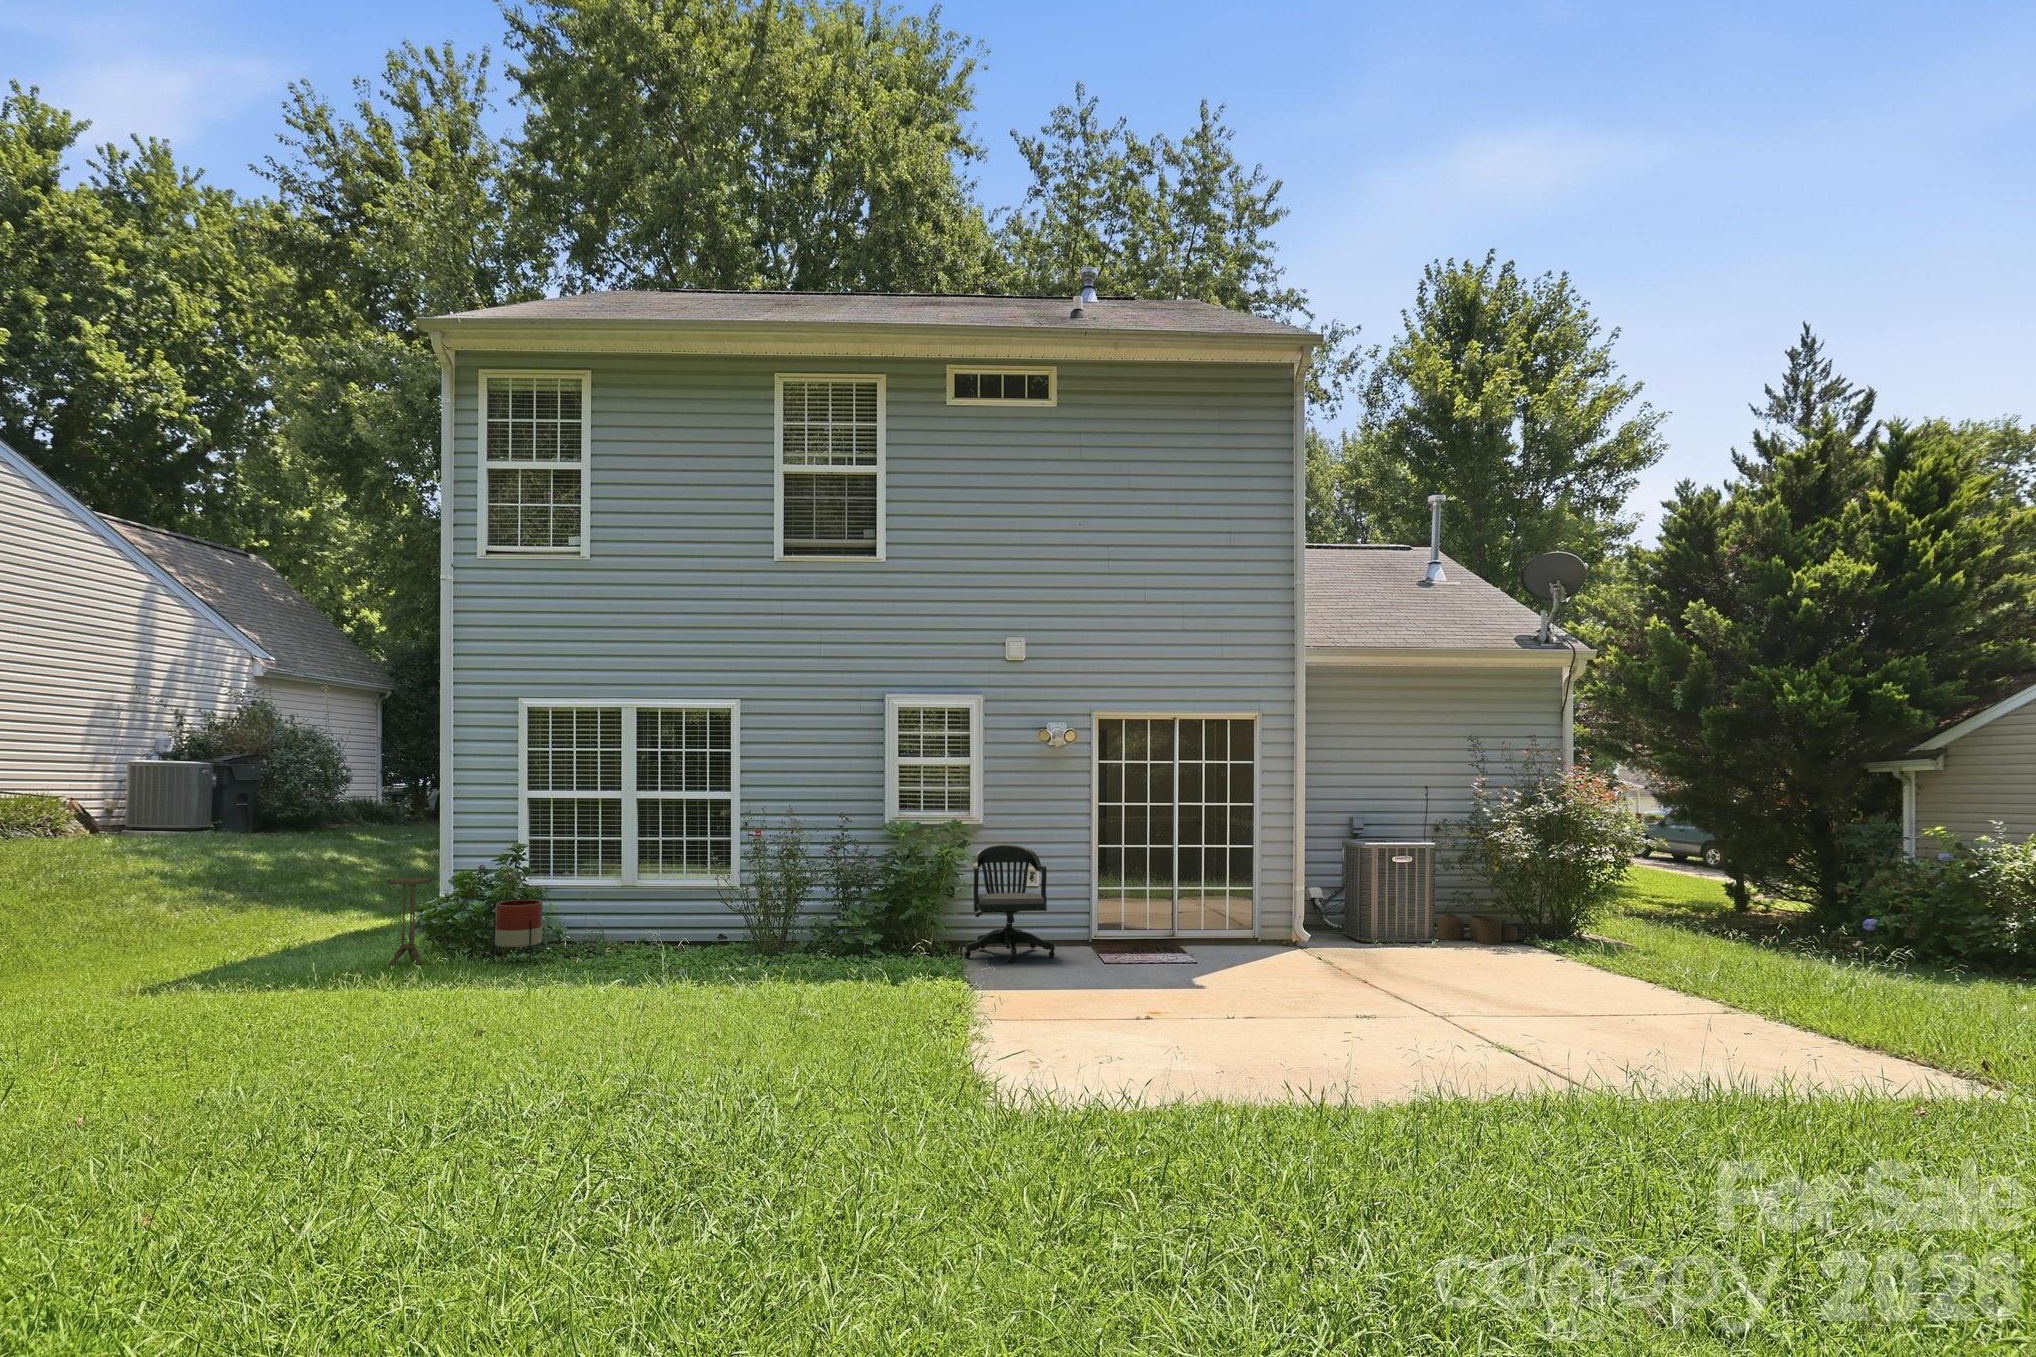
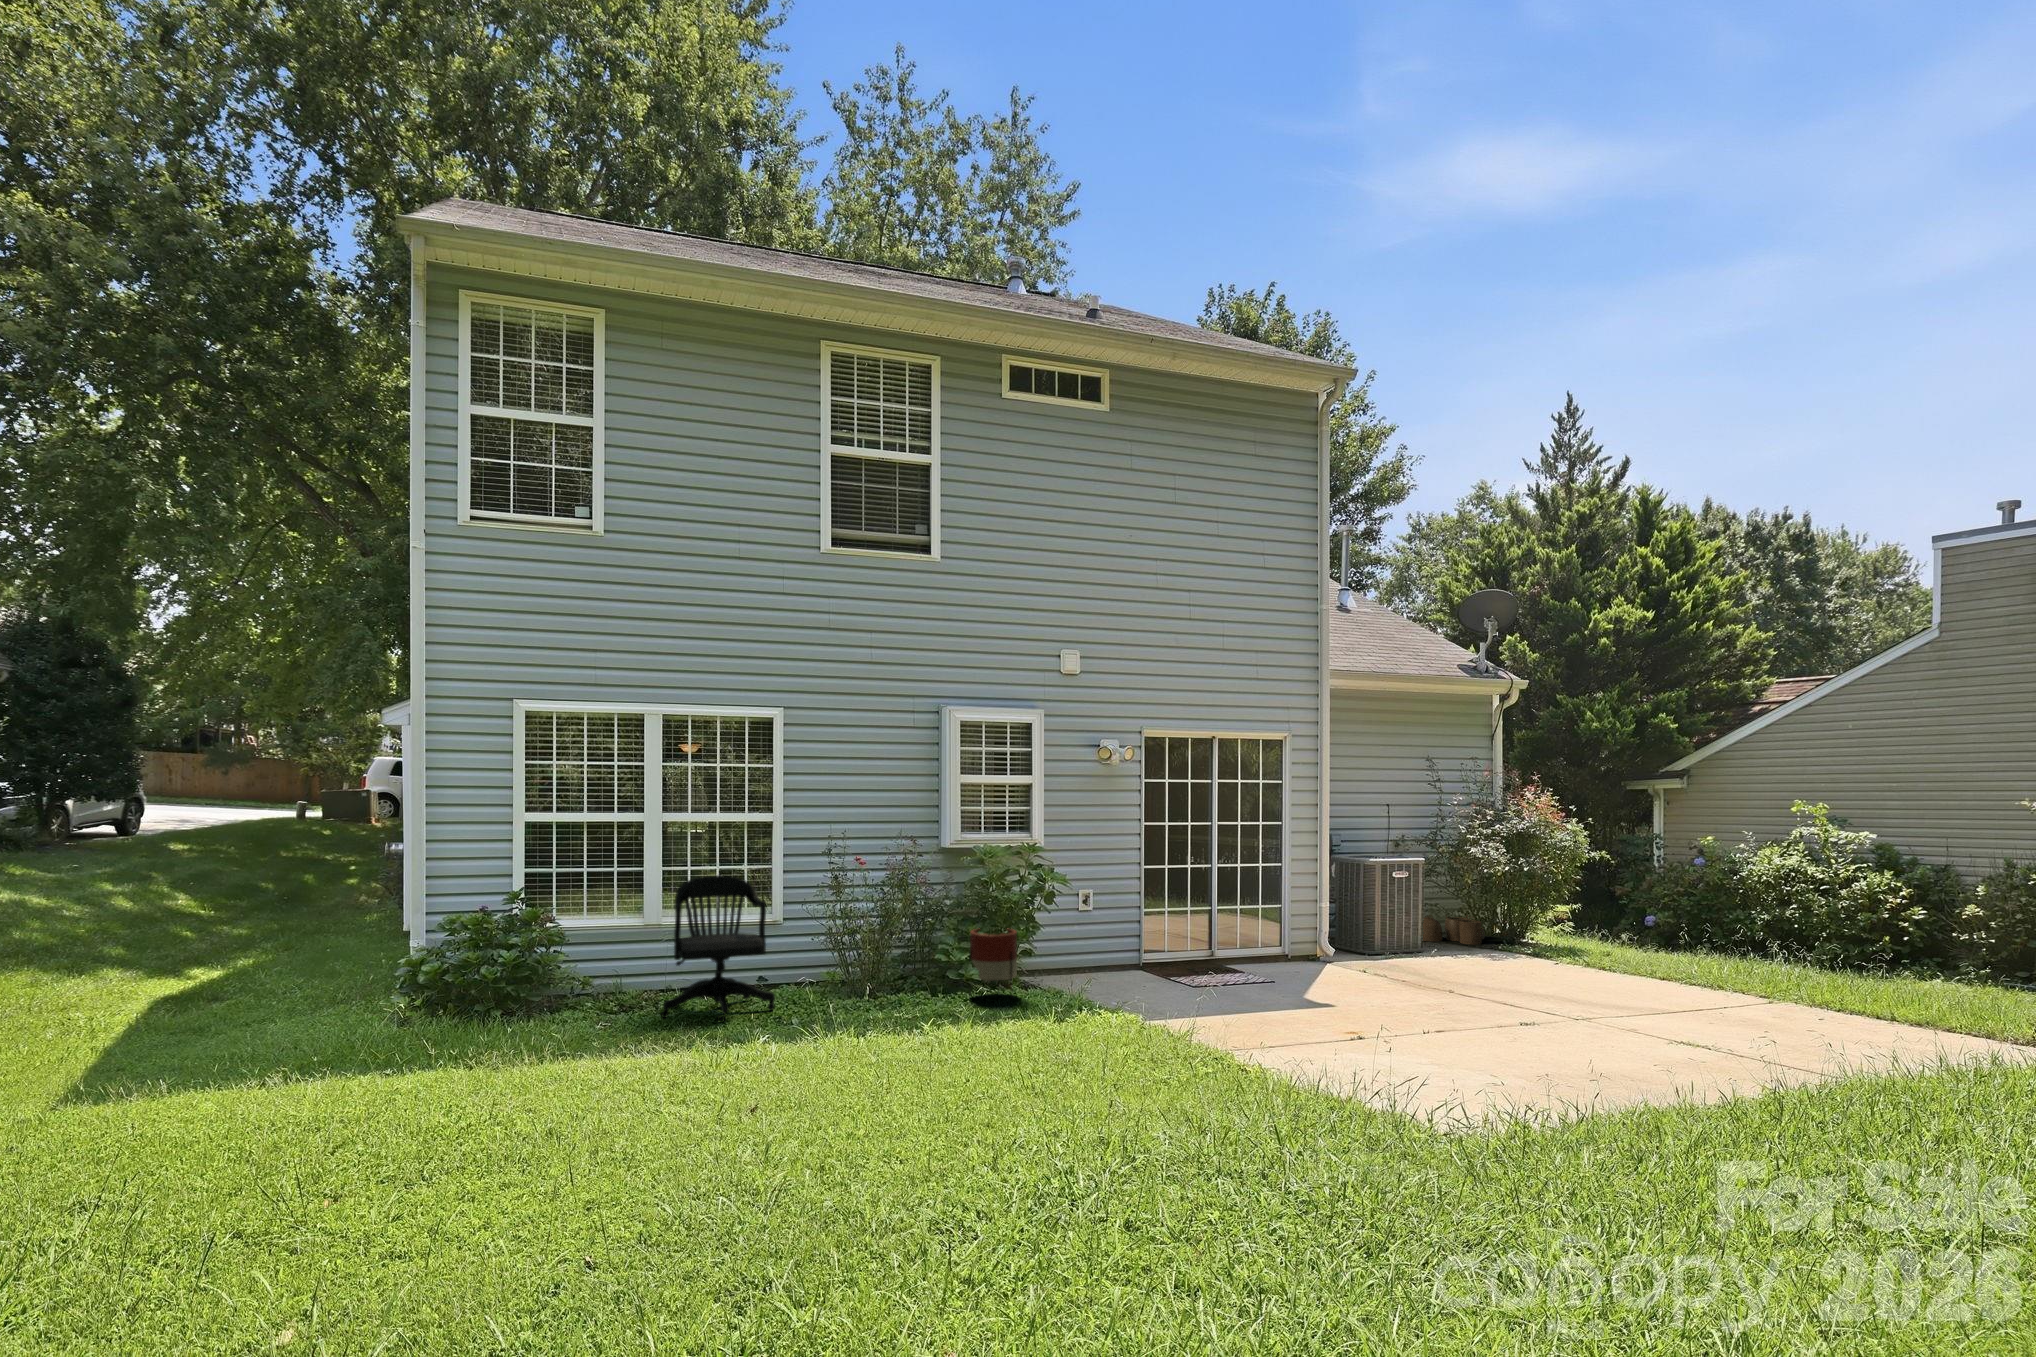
chair: present [964,845,1055,963] -> present [661,875,775,1022]
side table: present [386,877,435,966] -> none [359,929,425,1049]
planter: present [493,900,543,965] -> present [969,929,1017,981]

